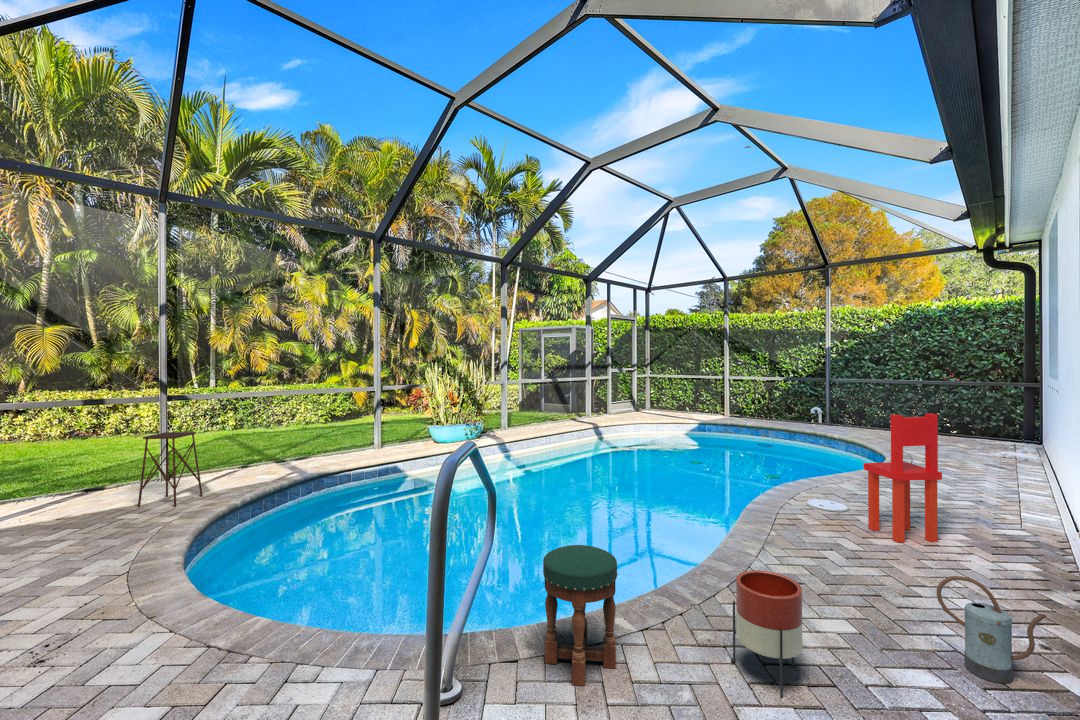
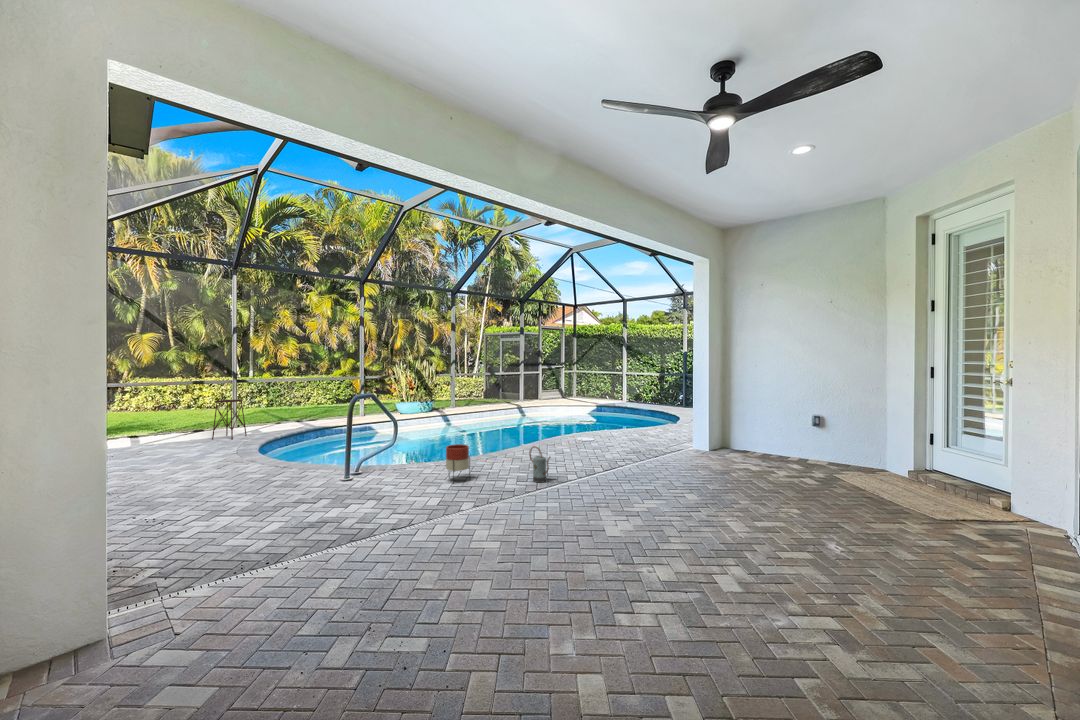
chair: present [864,414,942,542] -> none [585,390,611,454]
stool: present [543,545,617,686] -> none [376,435,406,482]

